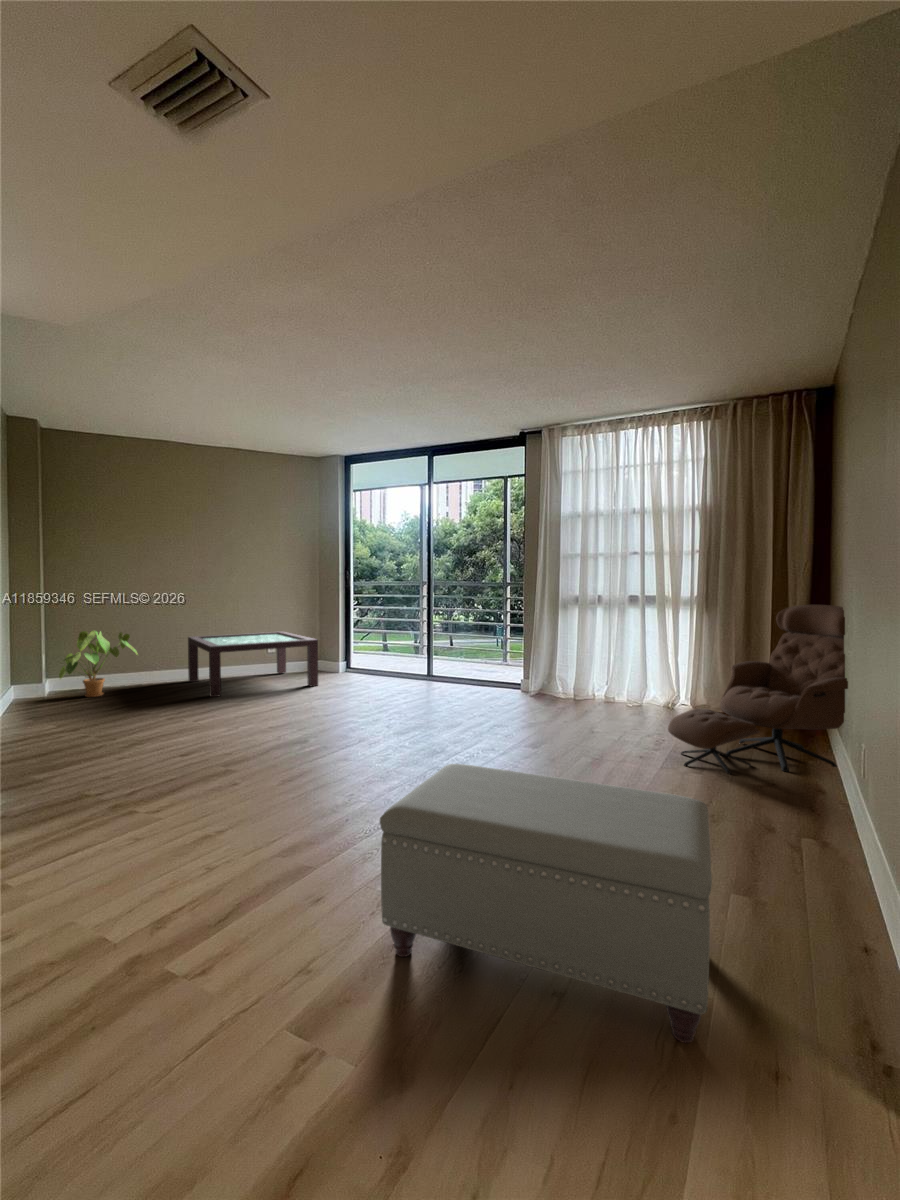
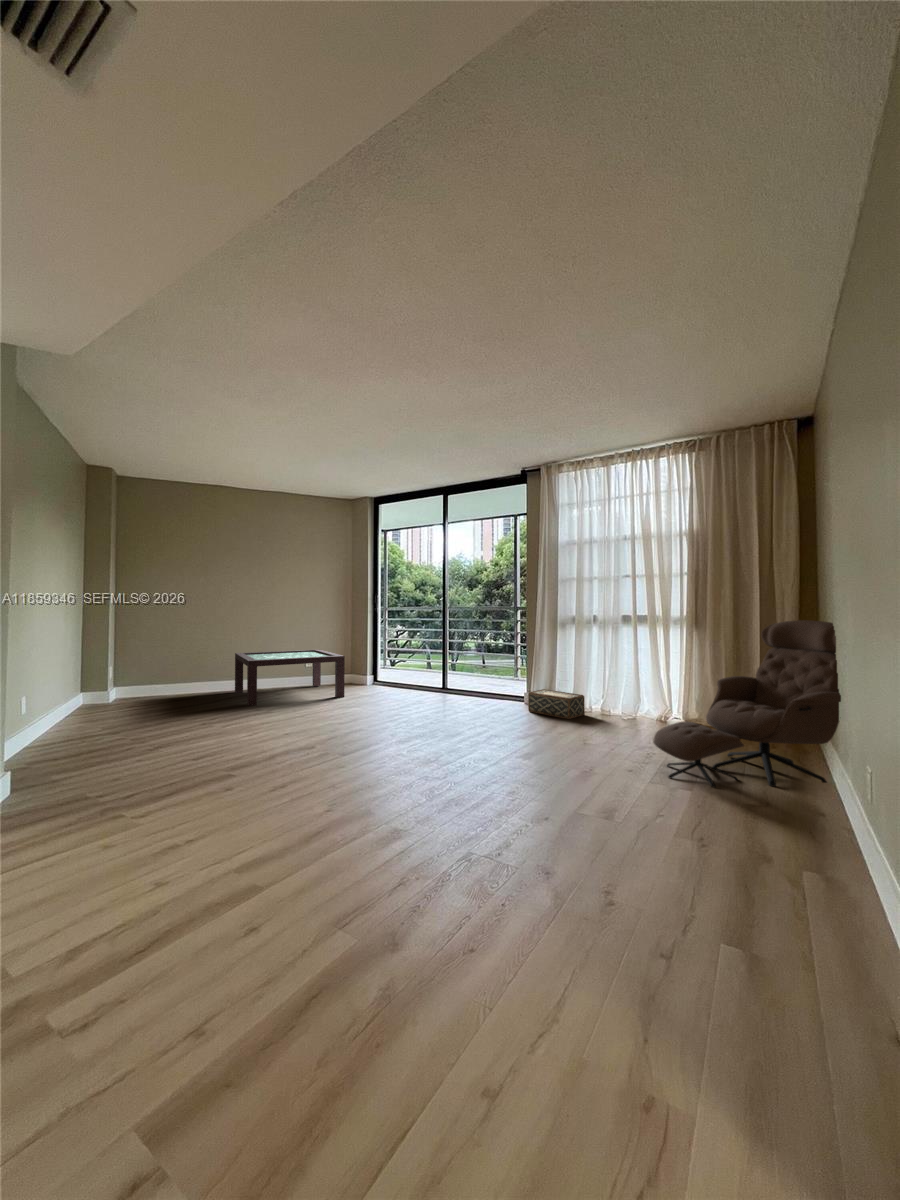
house plant: present [59,631,137,697] -> none [121,647,190,704]
woven basket: none [526,675,587,707] -> present [528,689,585,719]
ottoman: present [380,764,712,1043] -> none [304,770,660,1115]

